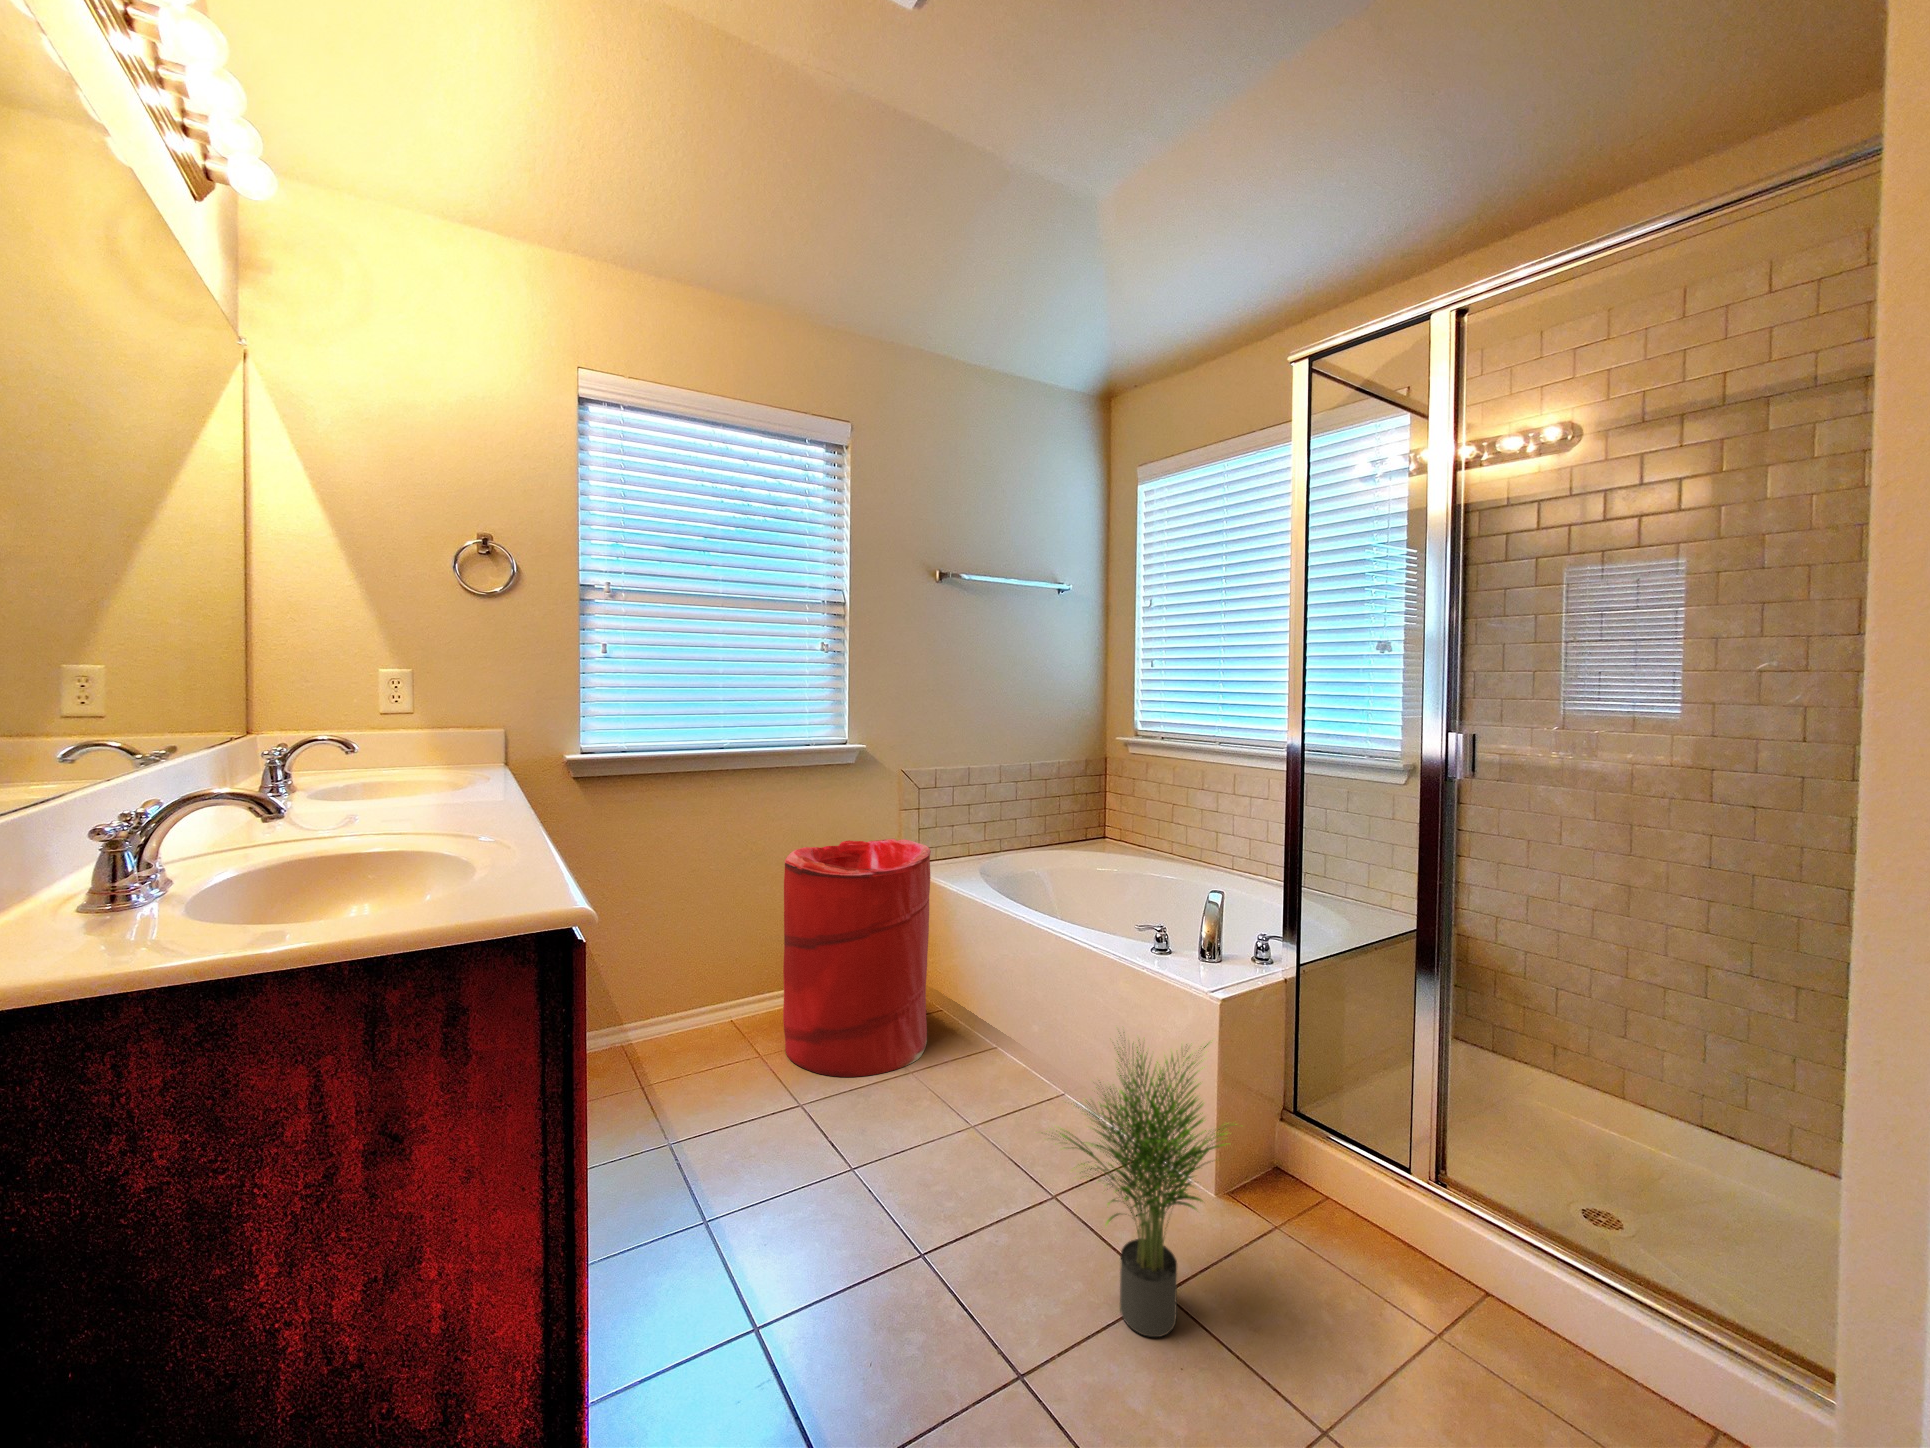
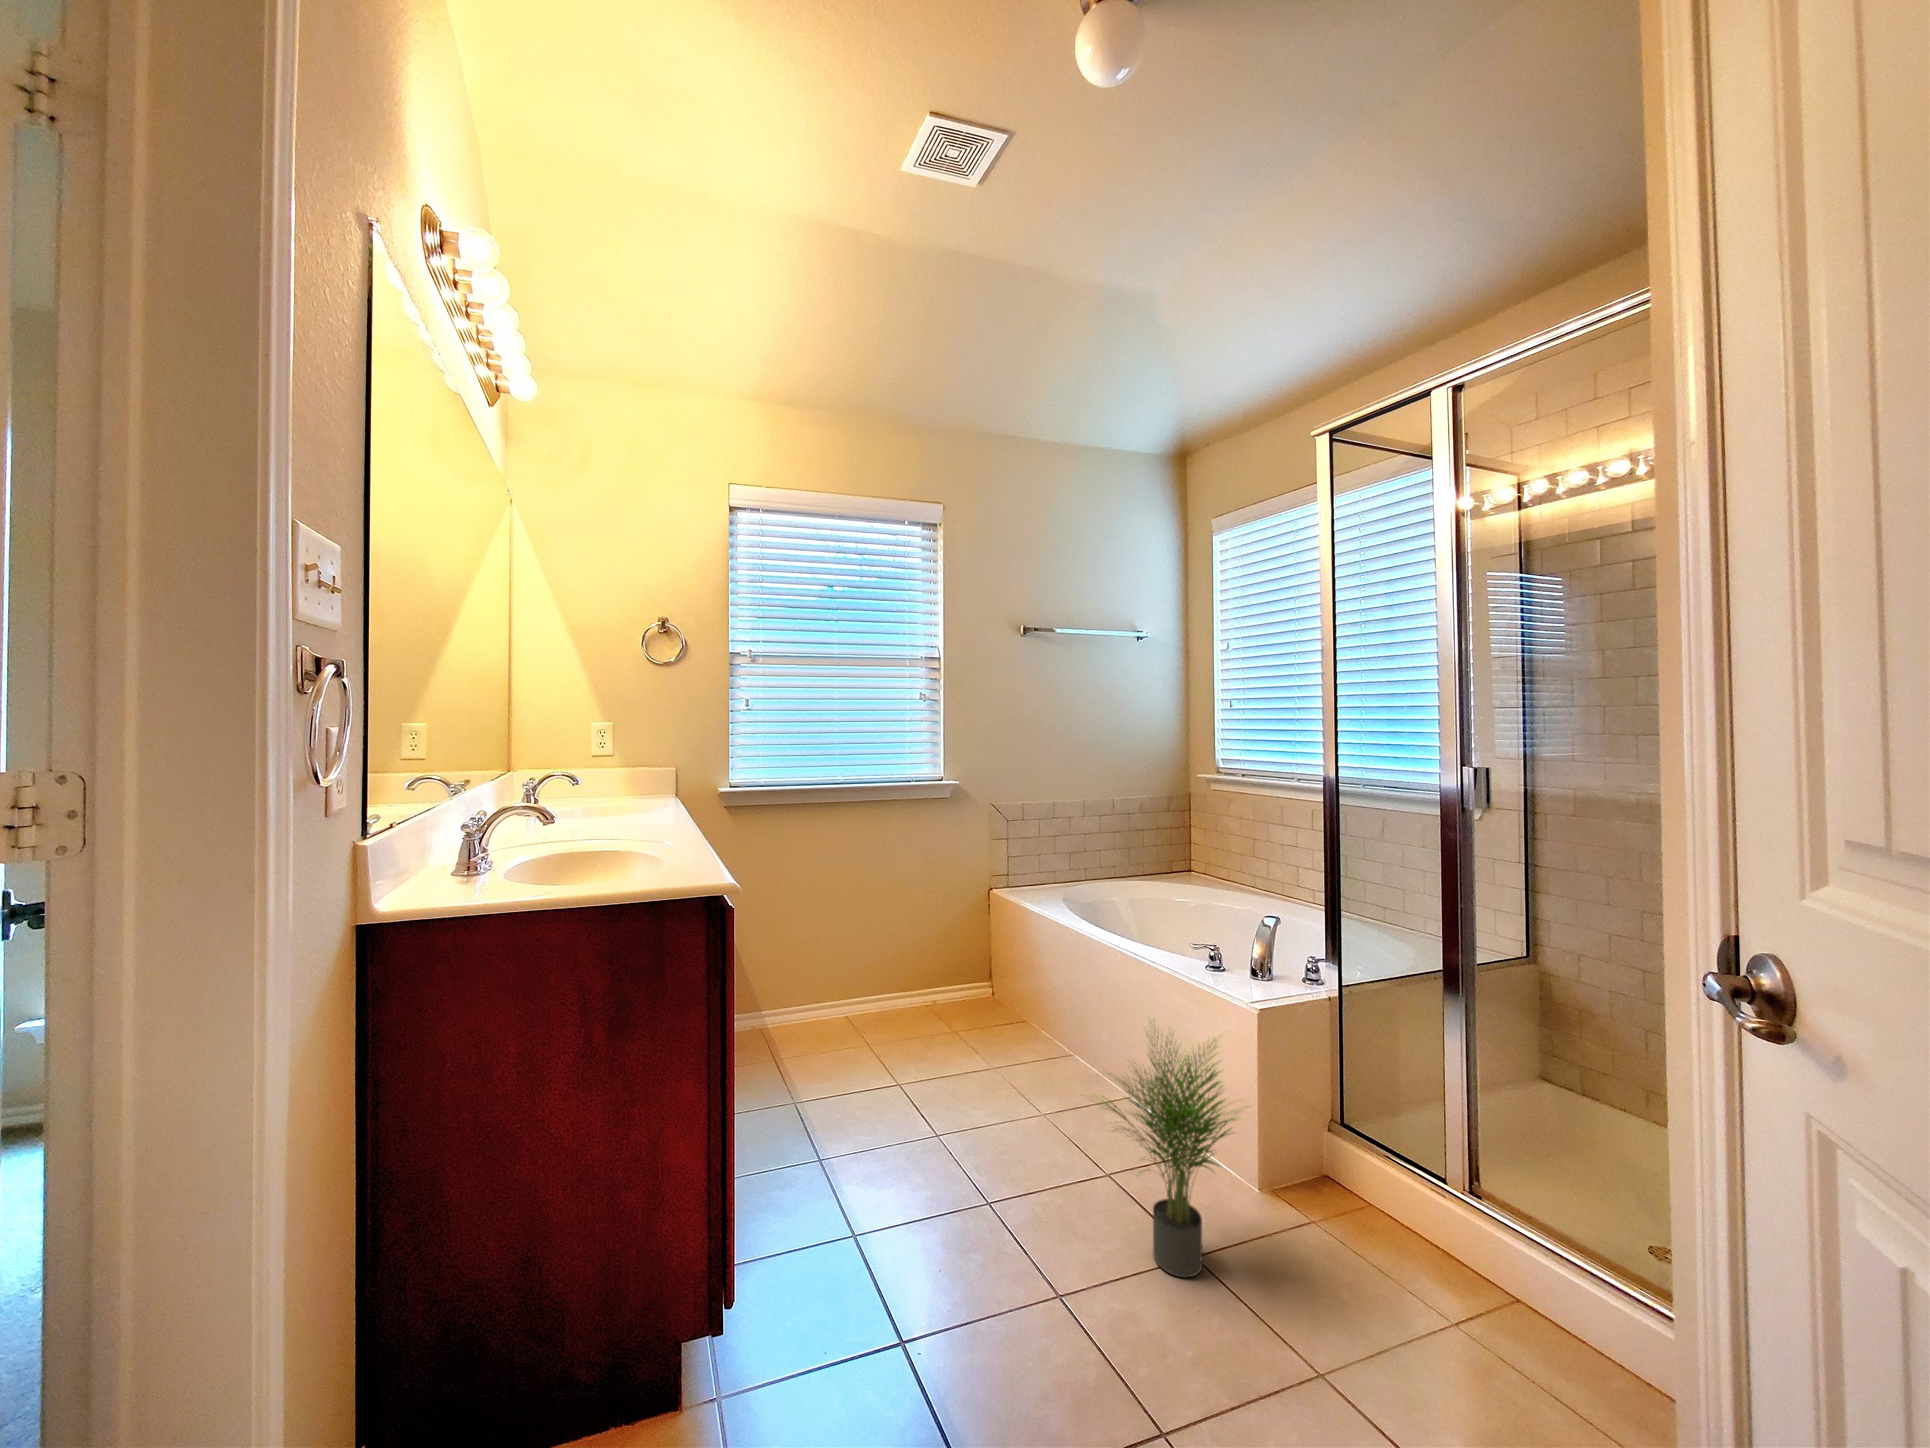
laundry hamper: present [783,839,931,1077] -> none [888,862,1011,1062]

